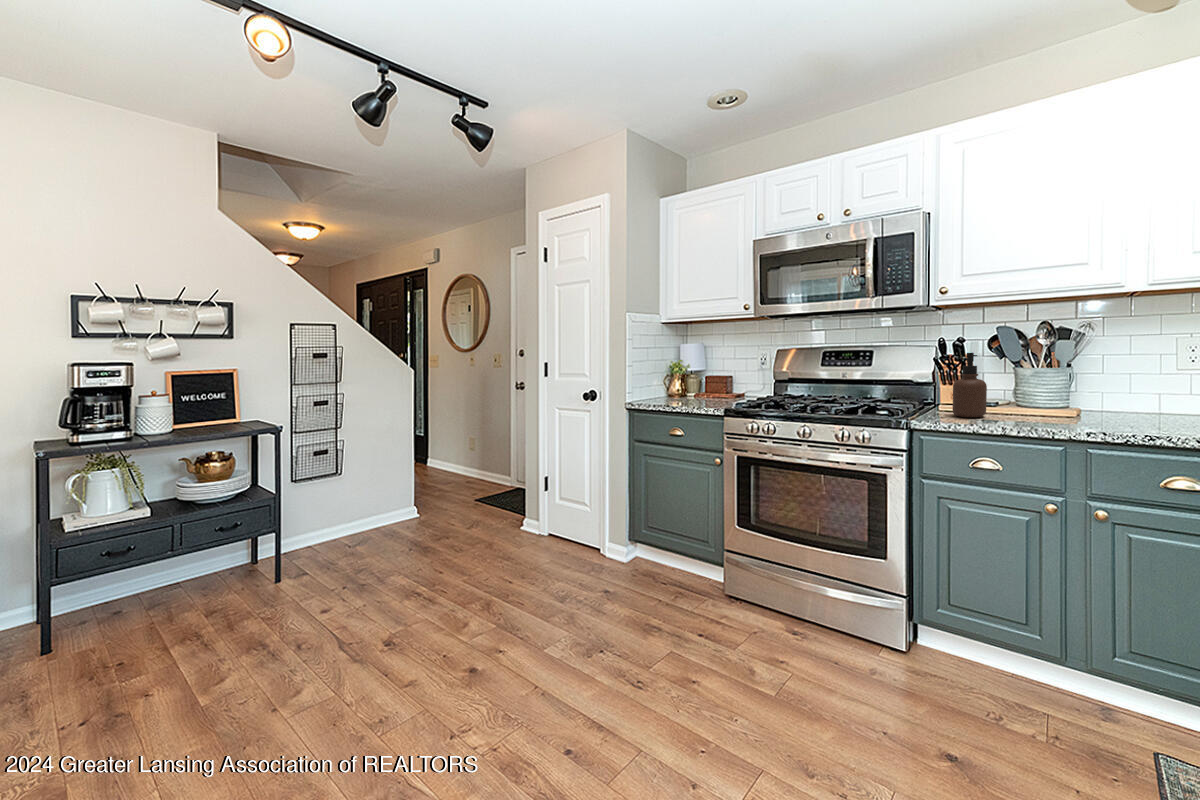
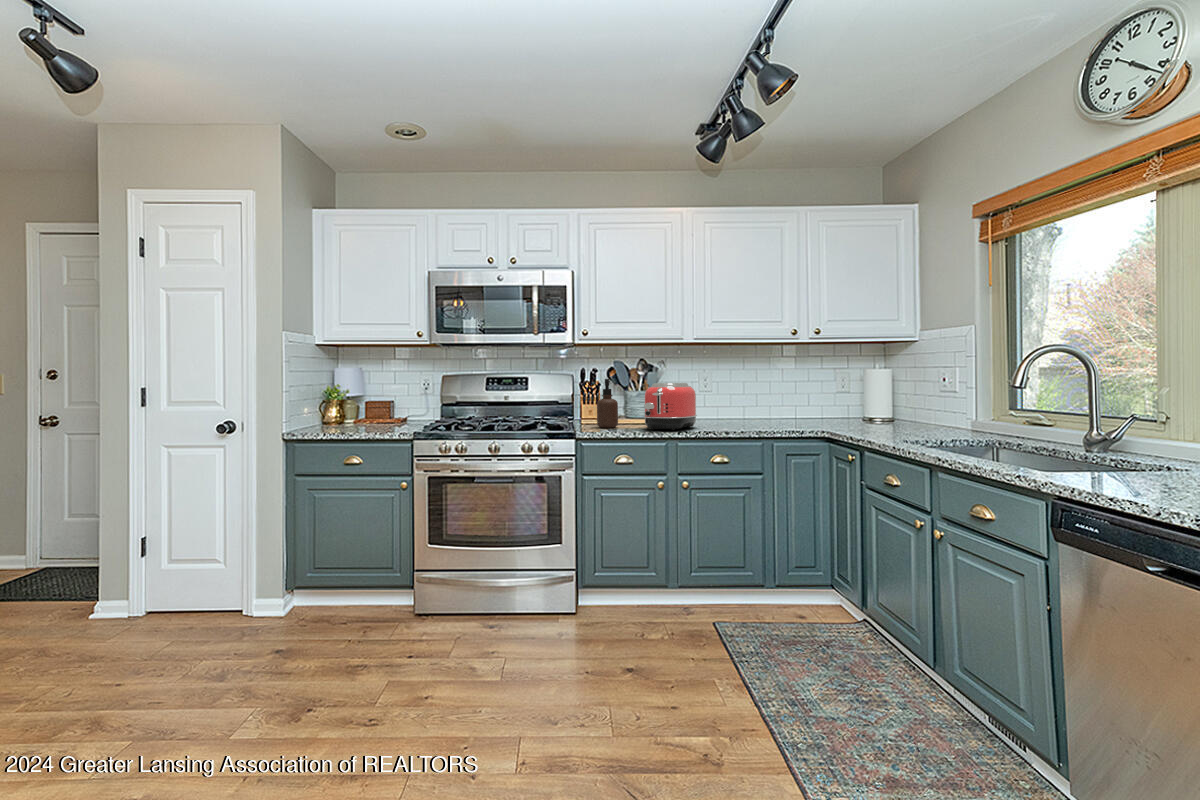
toaster: none [1027,357,1136,430] -> present [644,383,697,430]

